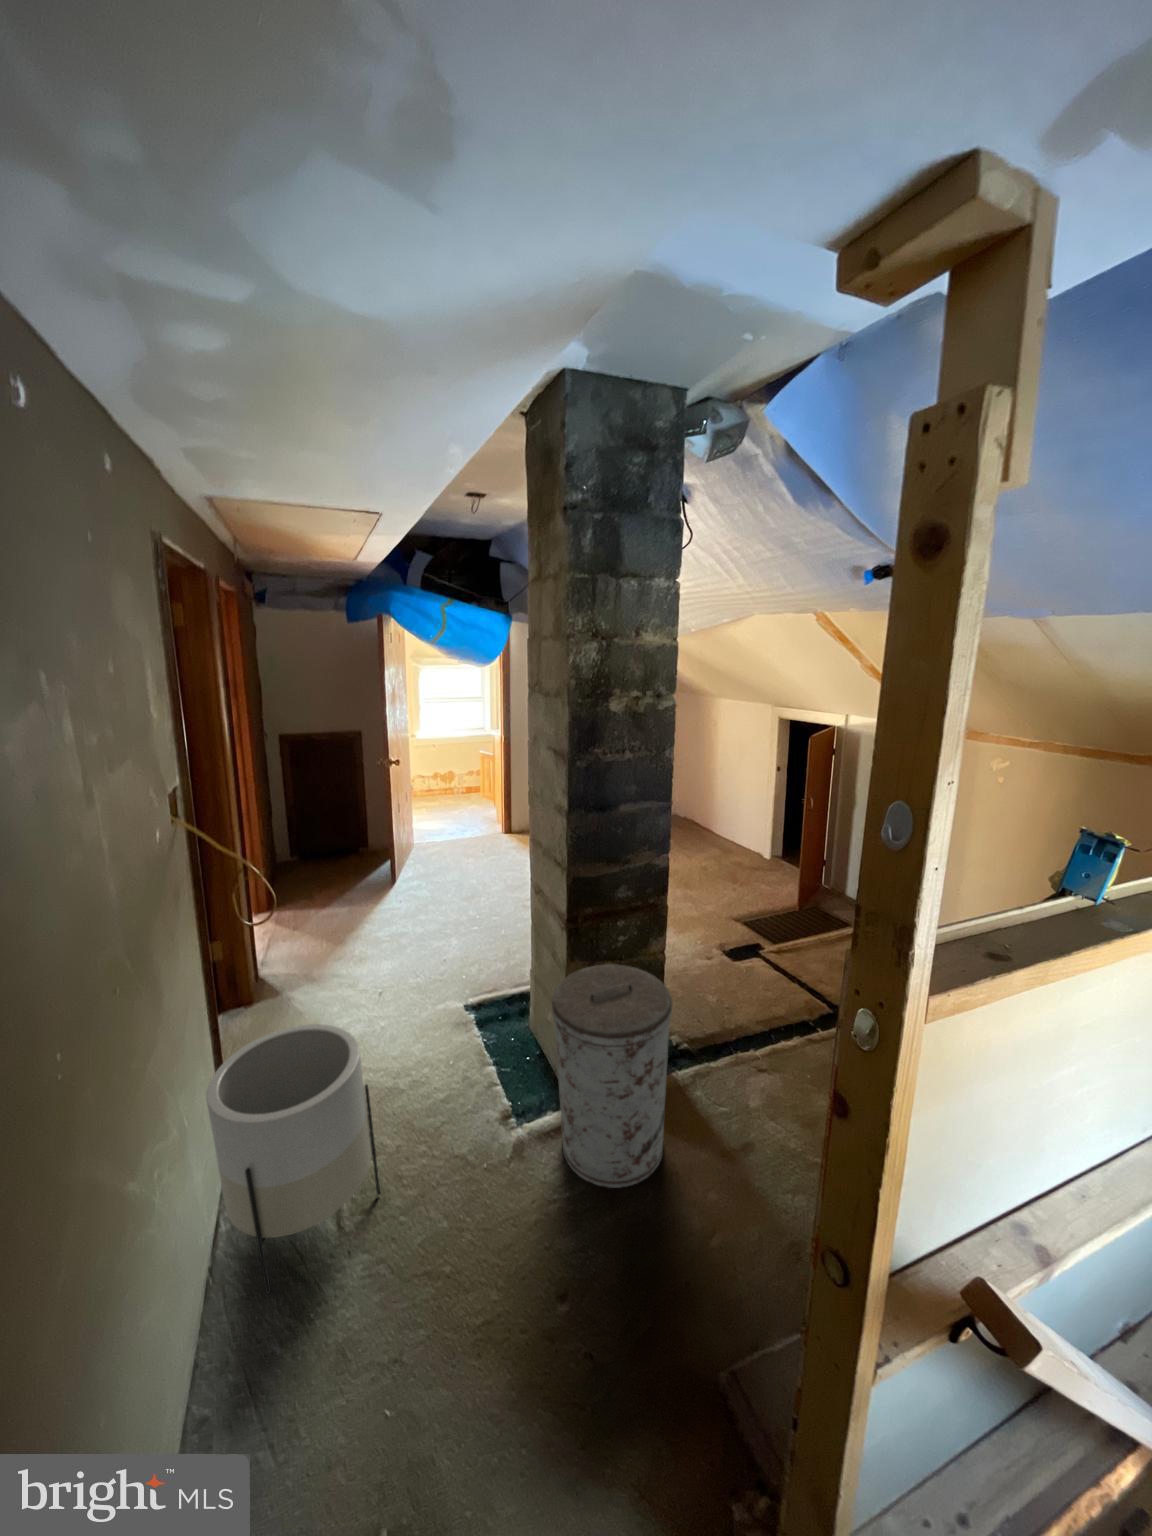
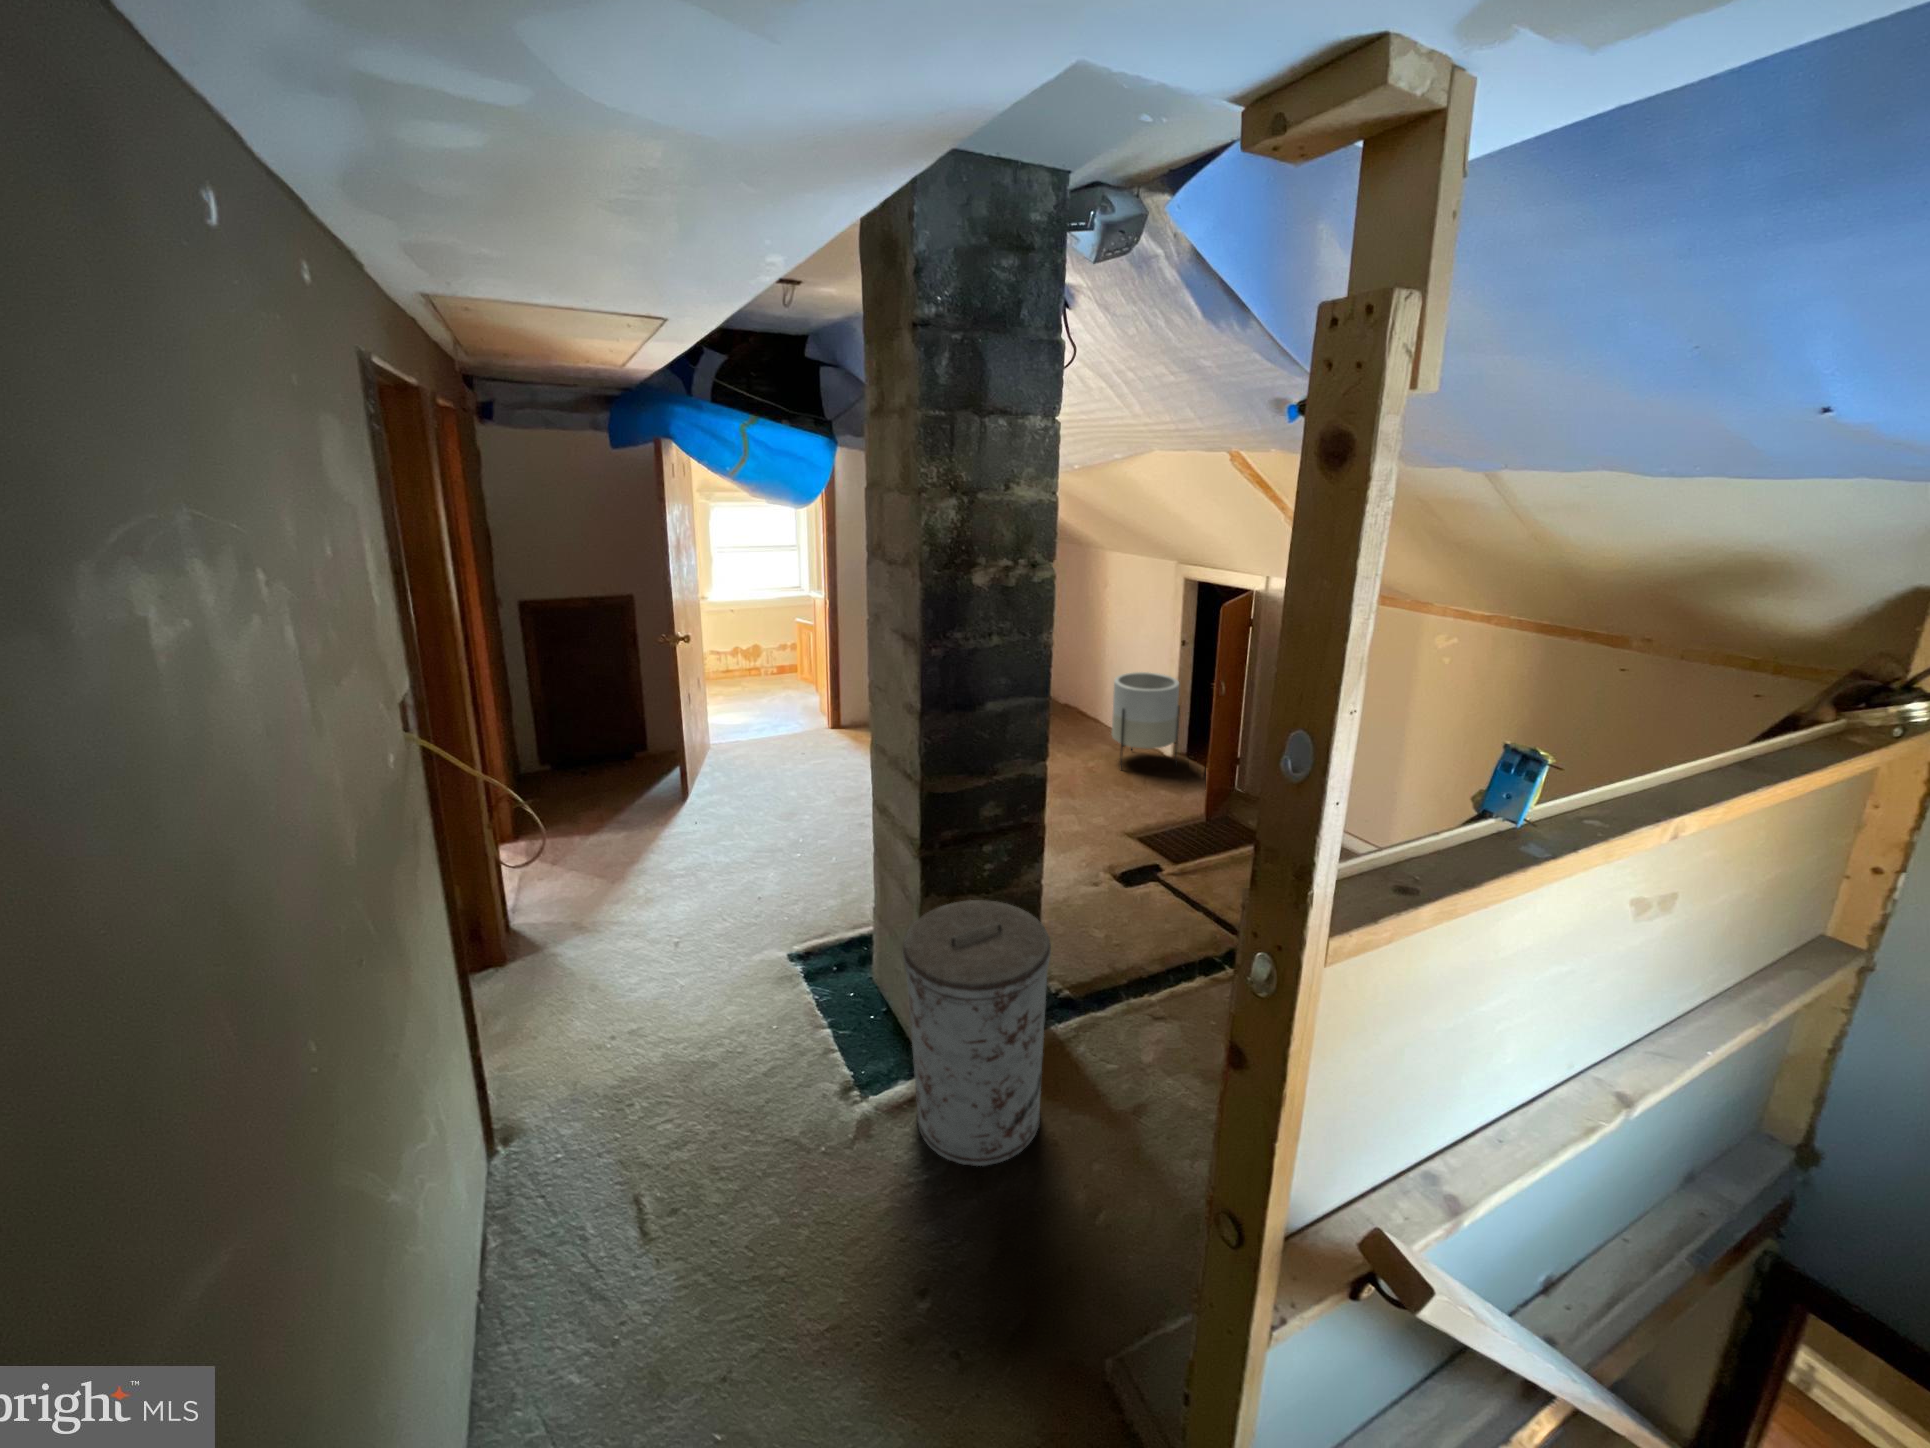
planter: present [206,1024,380,1294] -> present [1112,672,1180,769]

